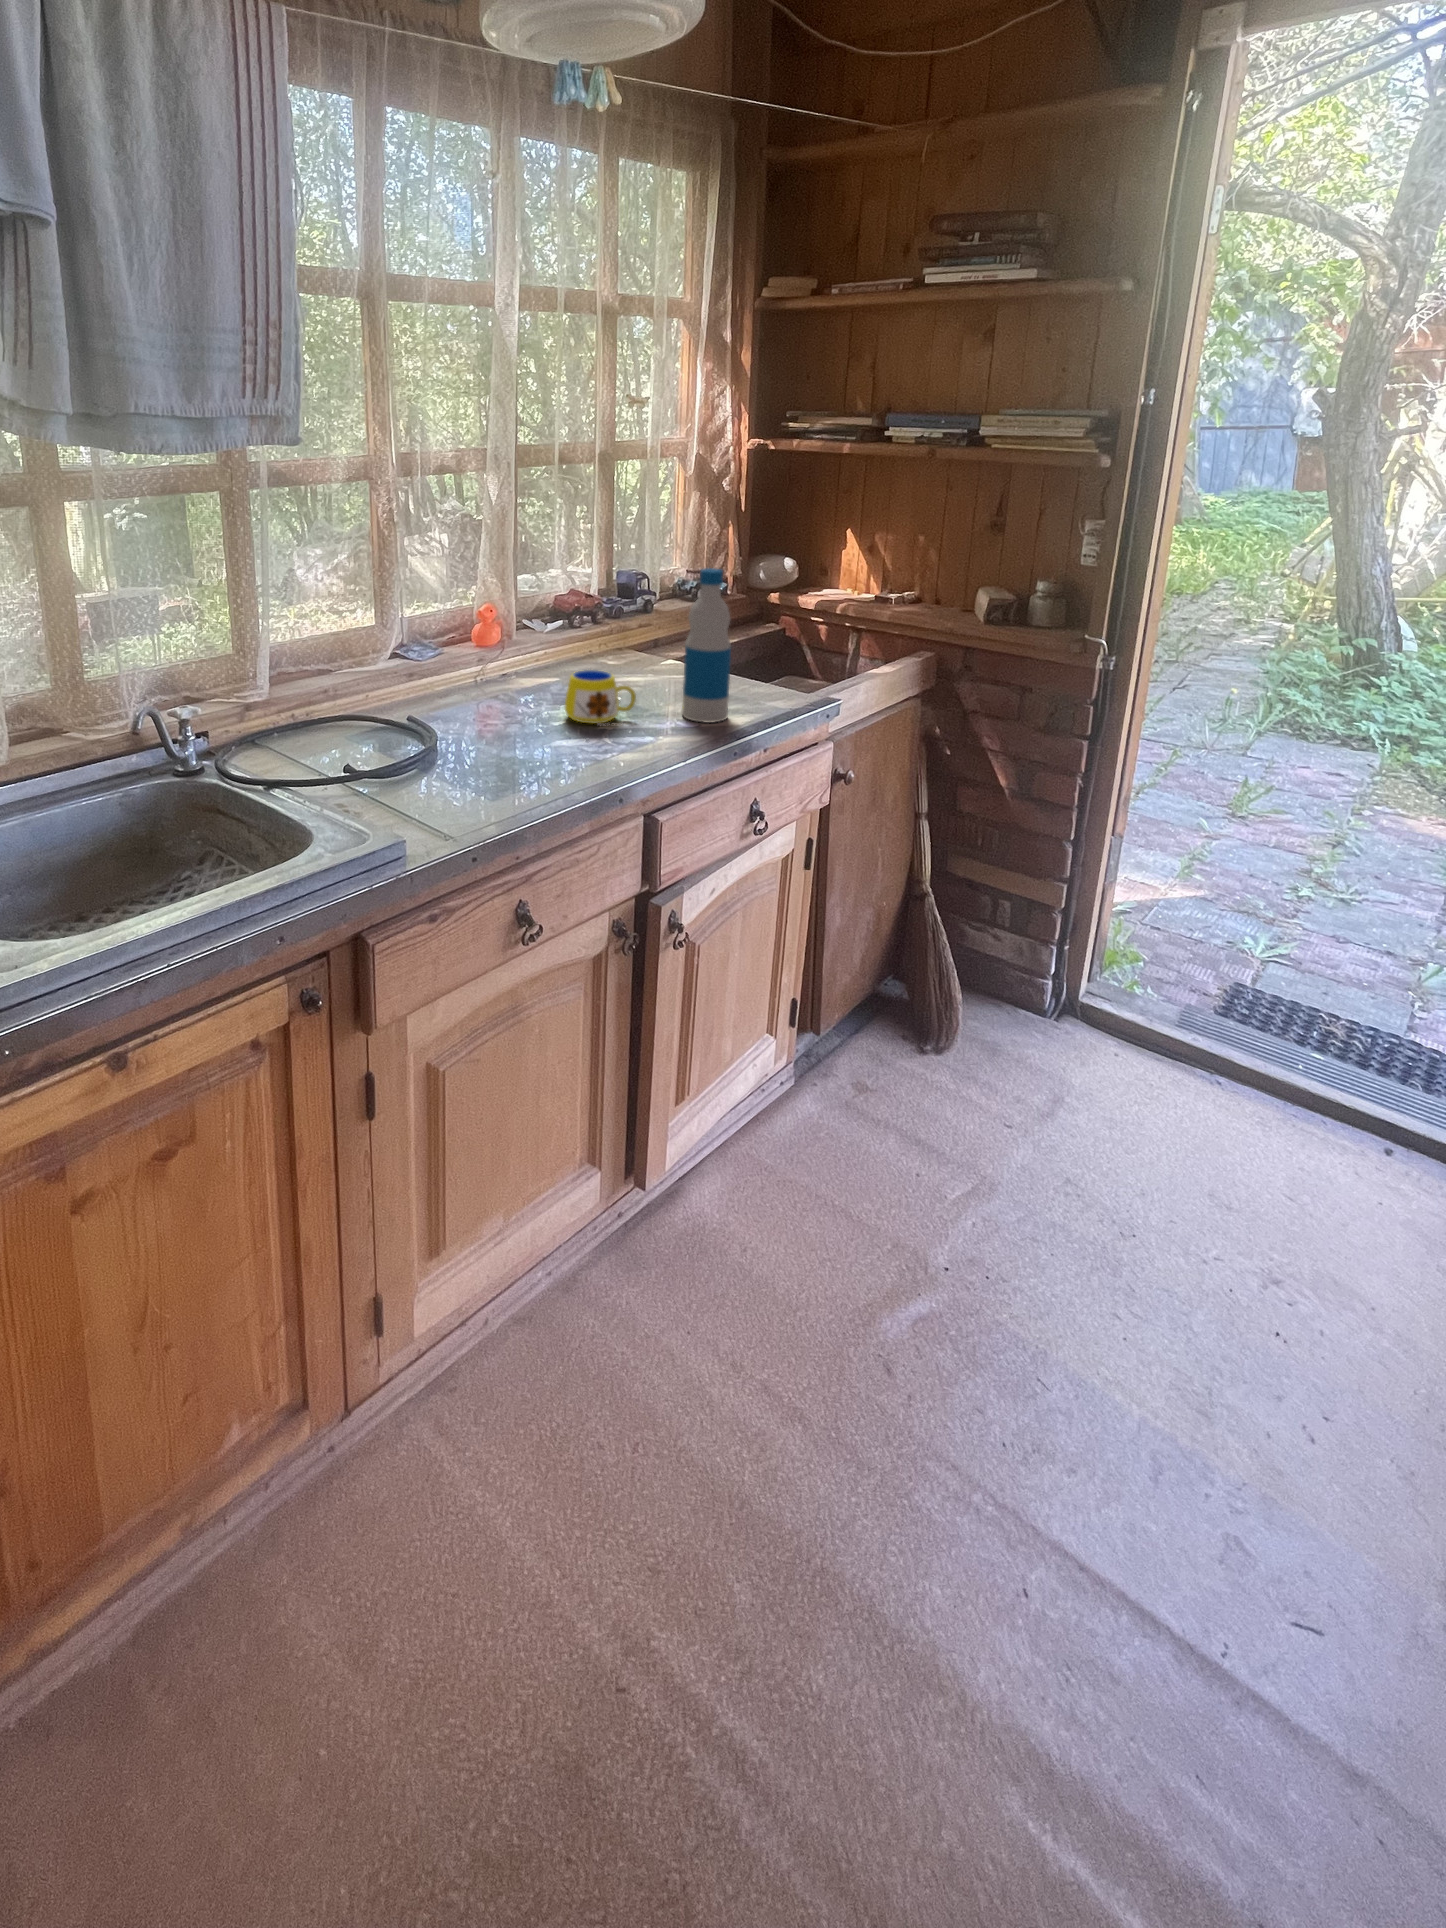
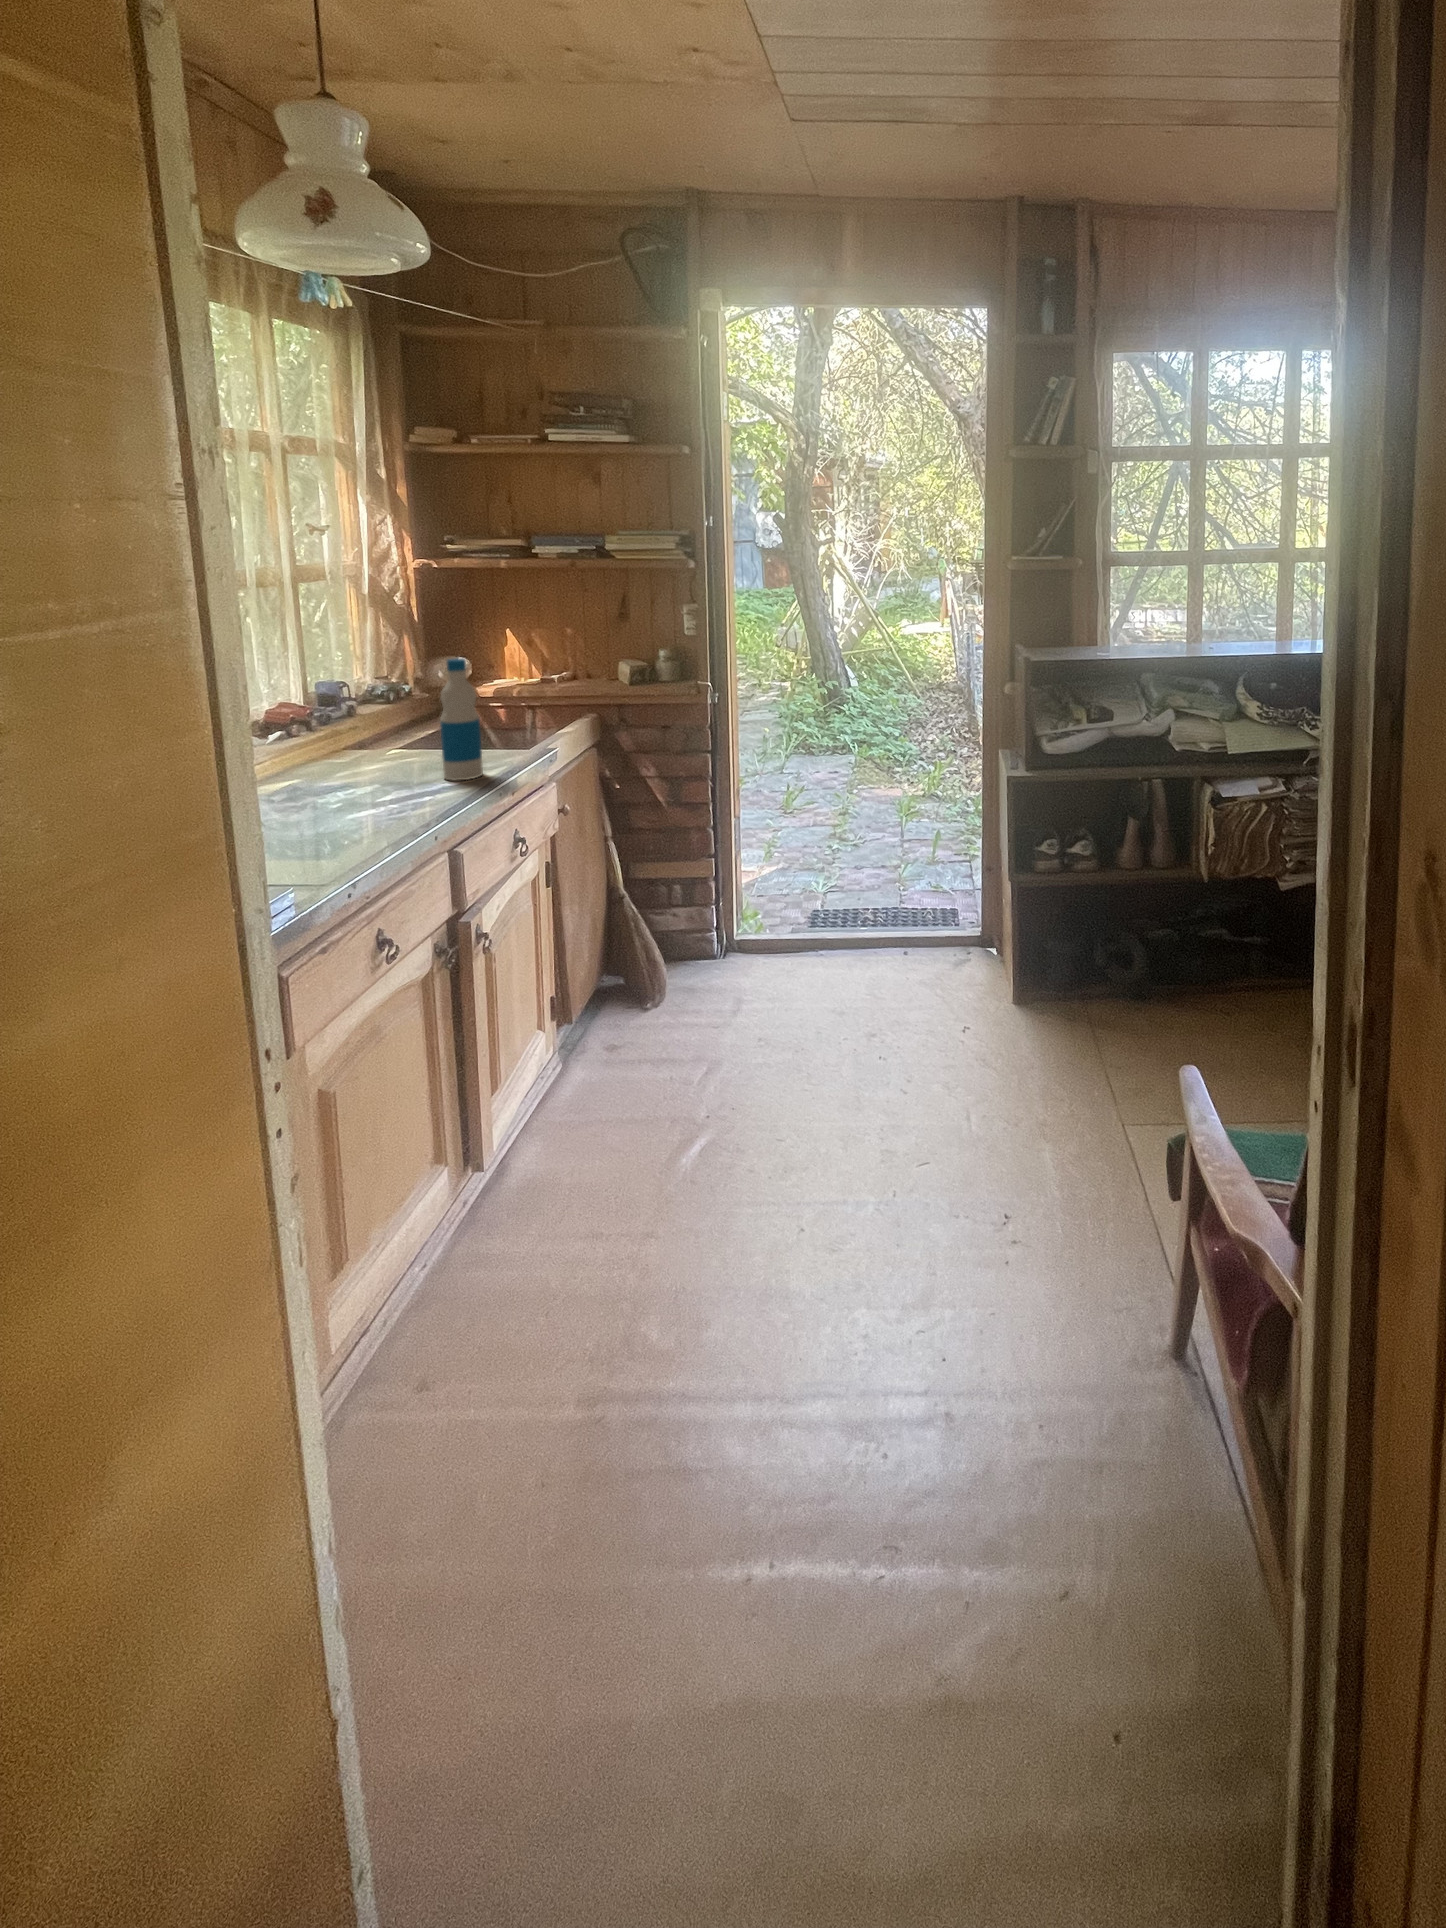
mug: present [565,670,636,725] -> none [340,755,405,799]

